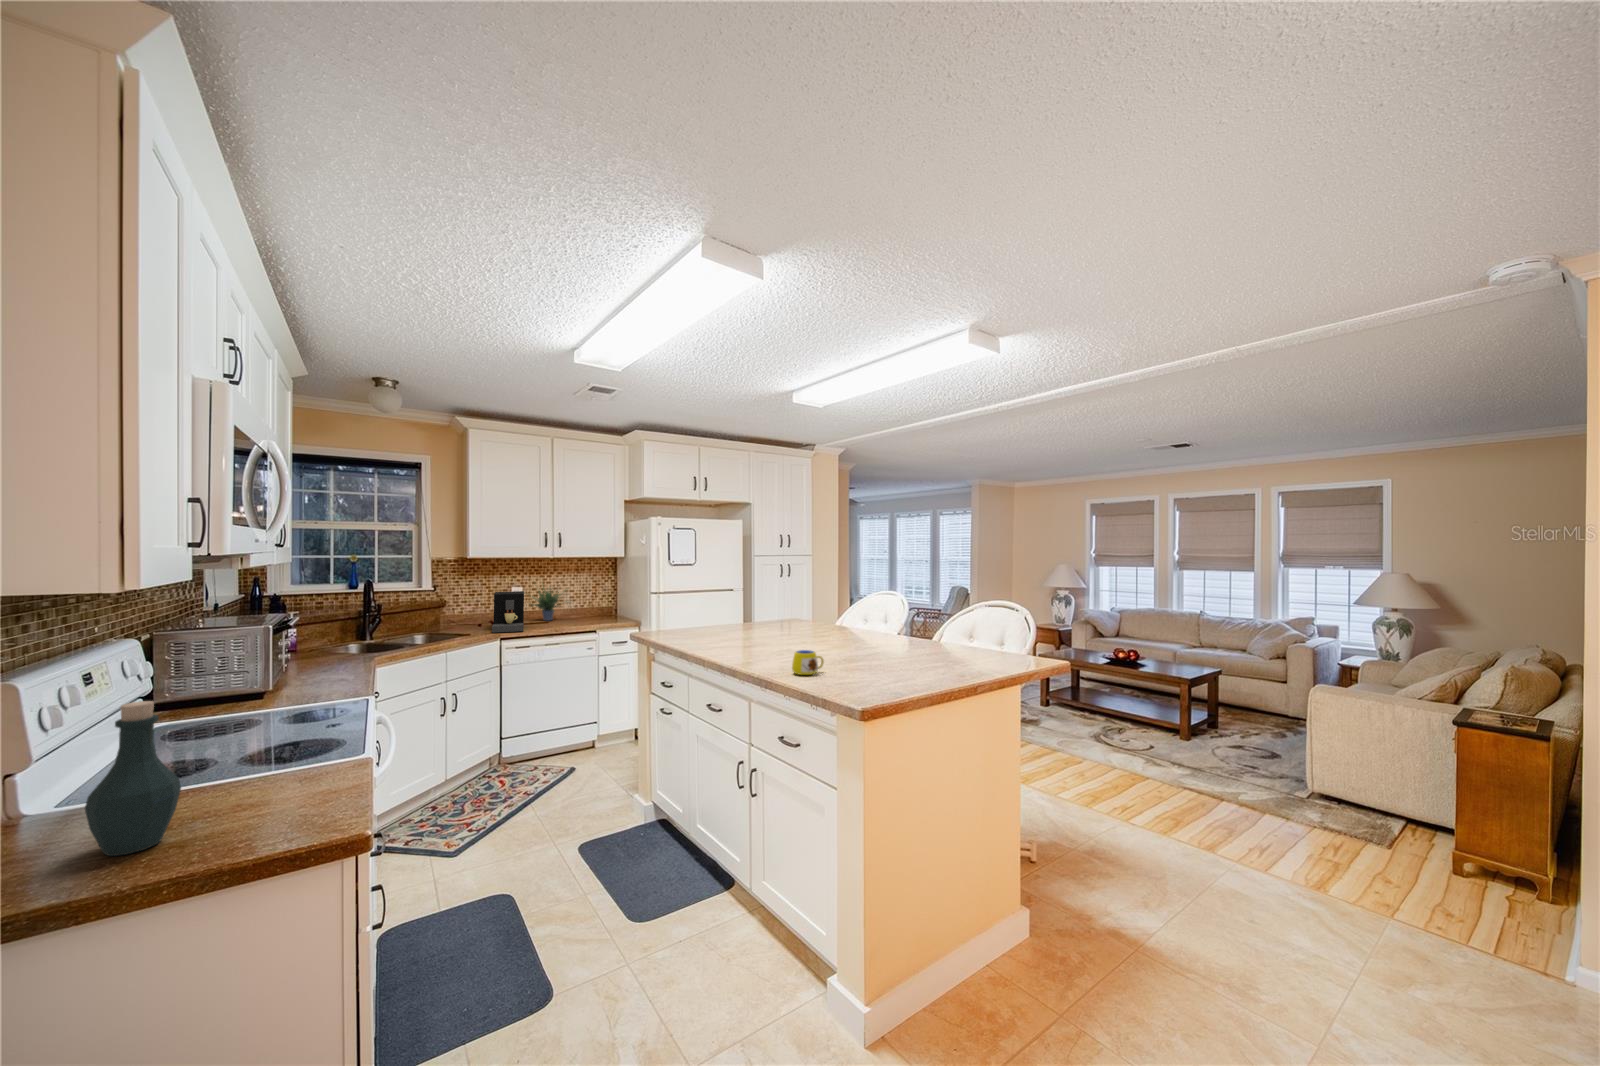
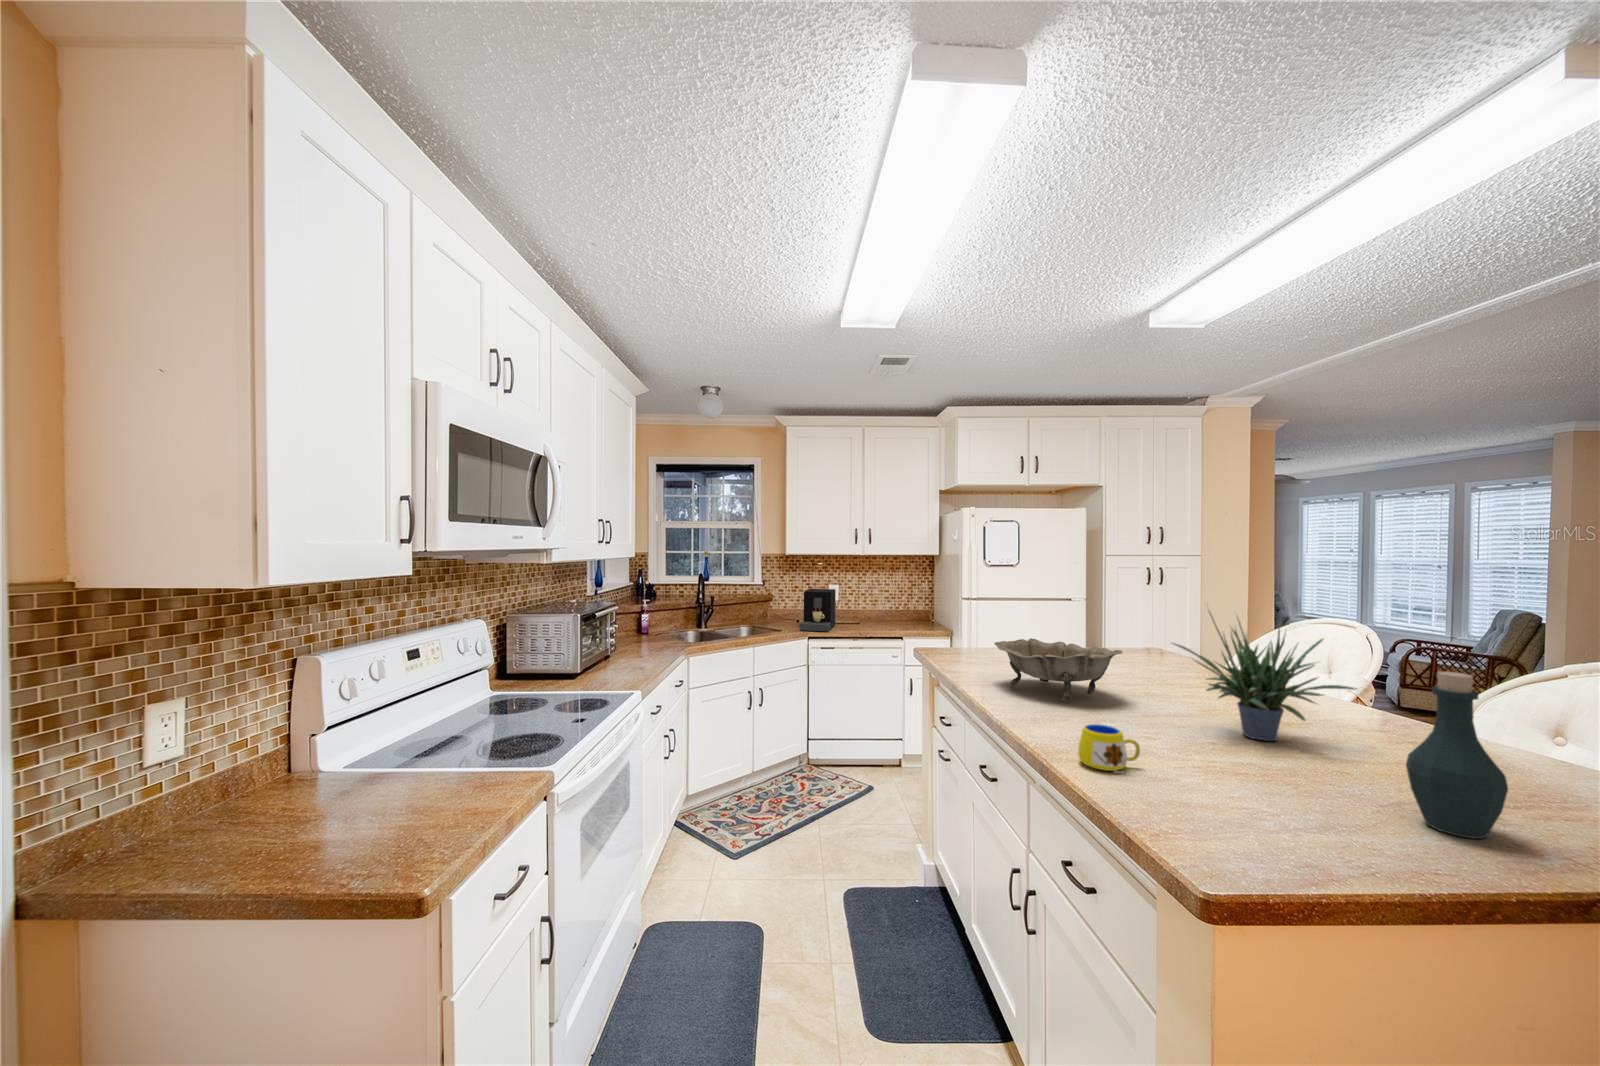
potted plant: present [532,588,567,621] -> present [1173,613,1357,741]
decorative bowl: none [712,612,797,650] -> present [994,638,1123,702]
bottle: present [85,701,181,856] -> present [1406,672,1508,839]

